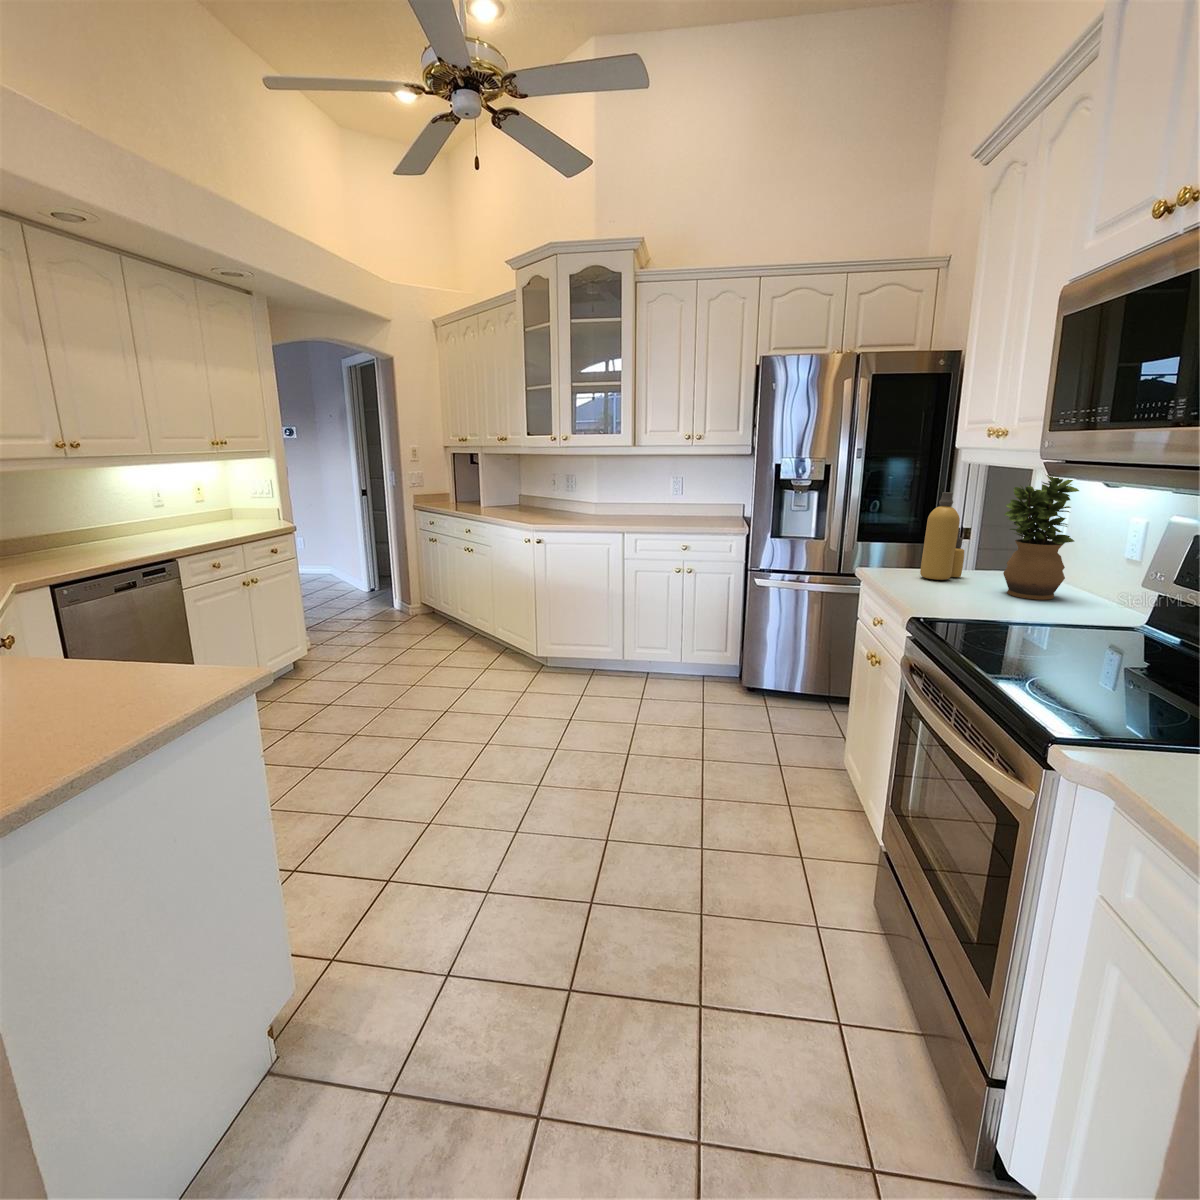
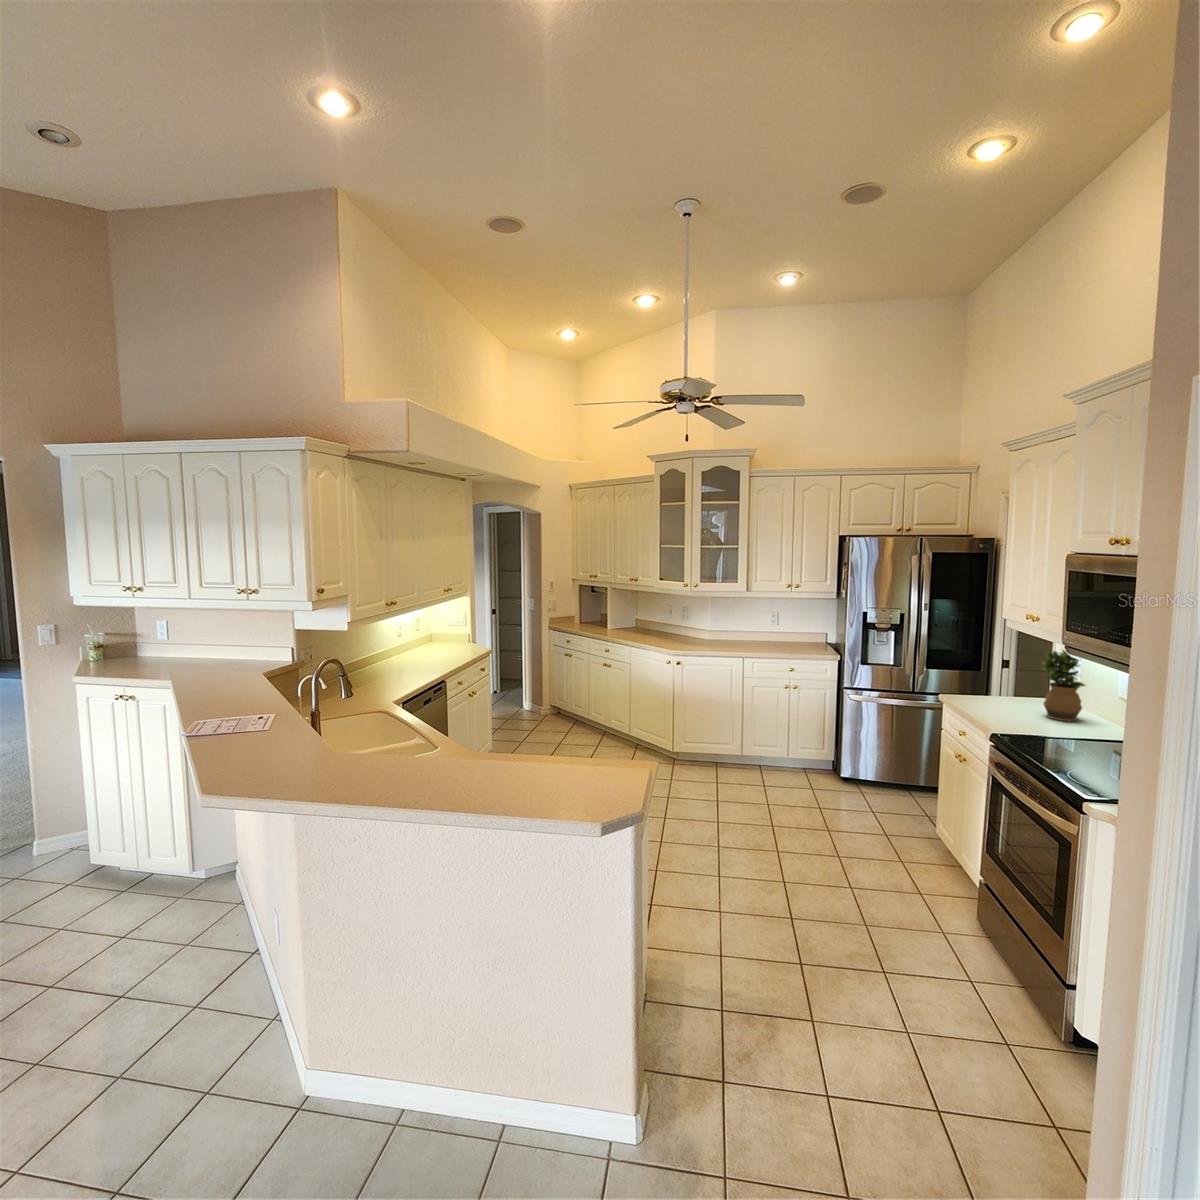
bottle: present [920,492,964,580] -> none [987,650,1015,706]

